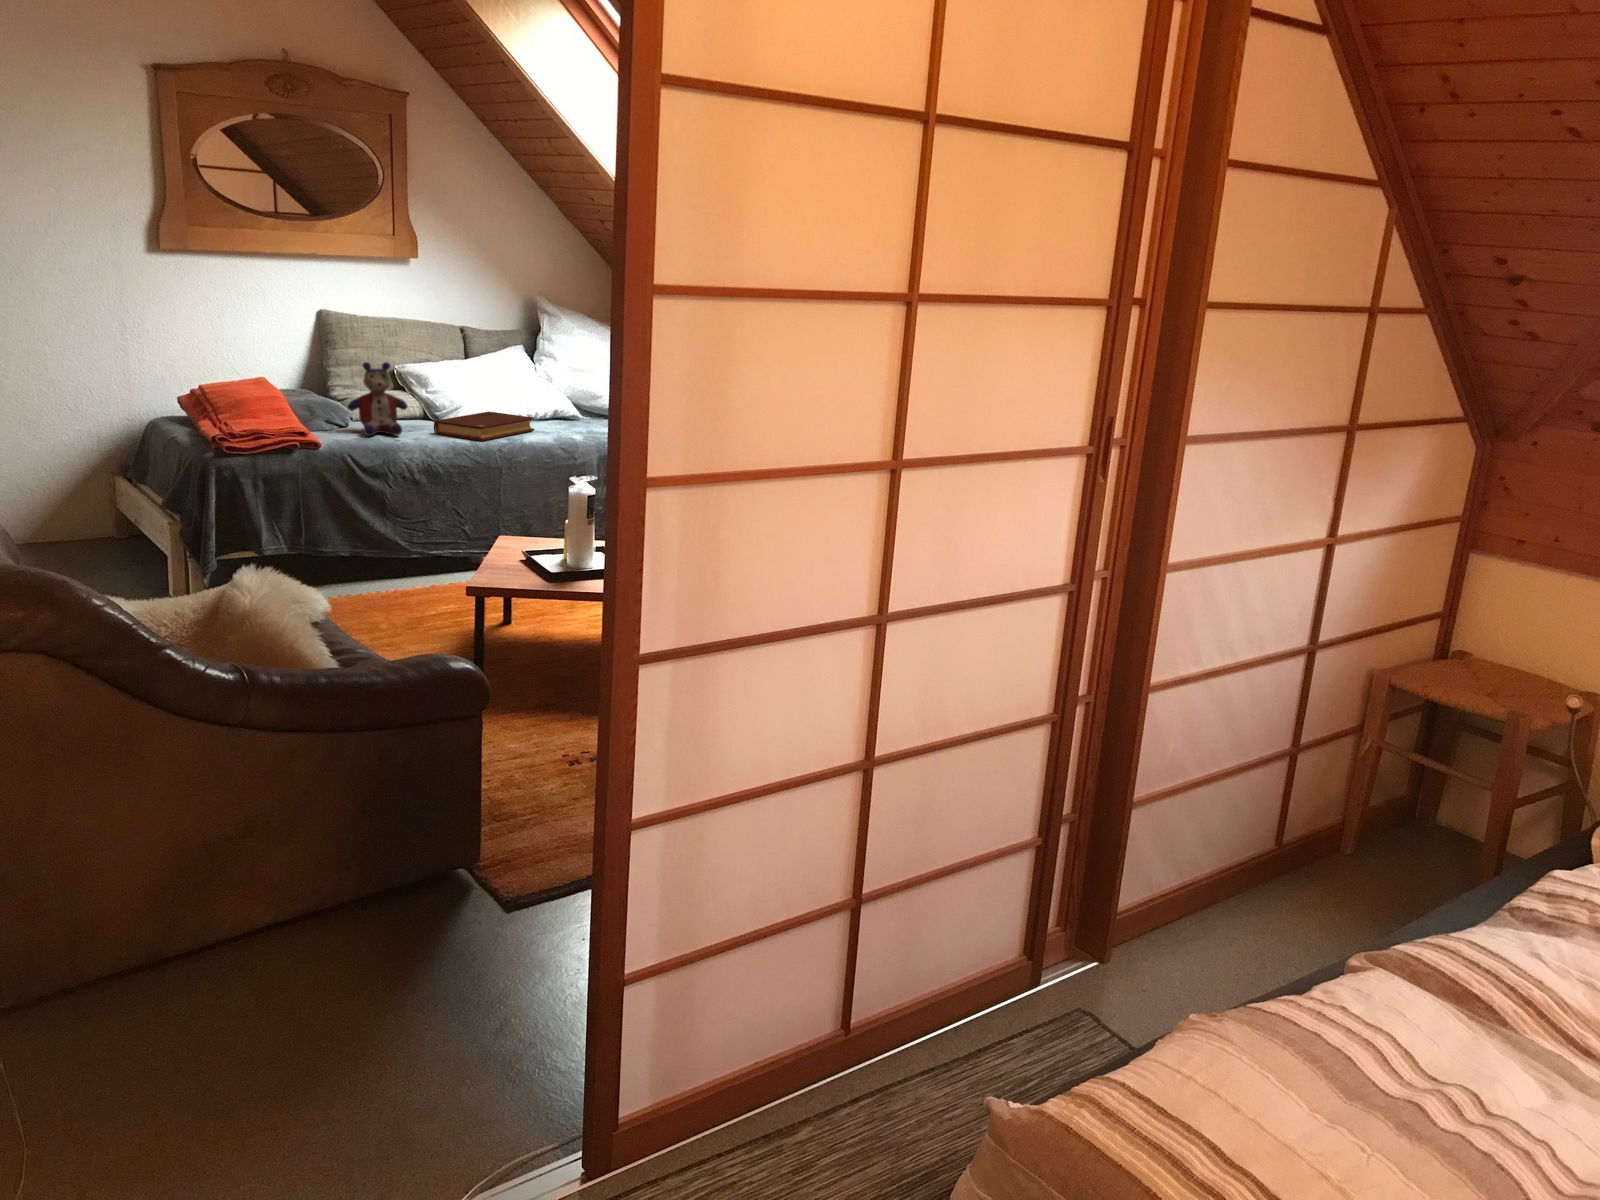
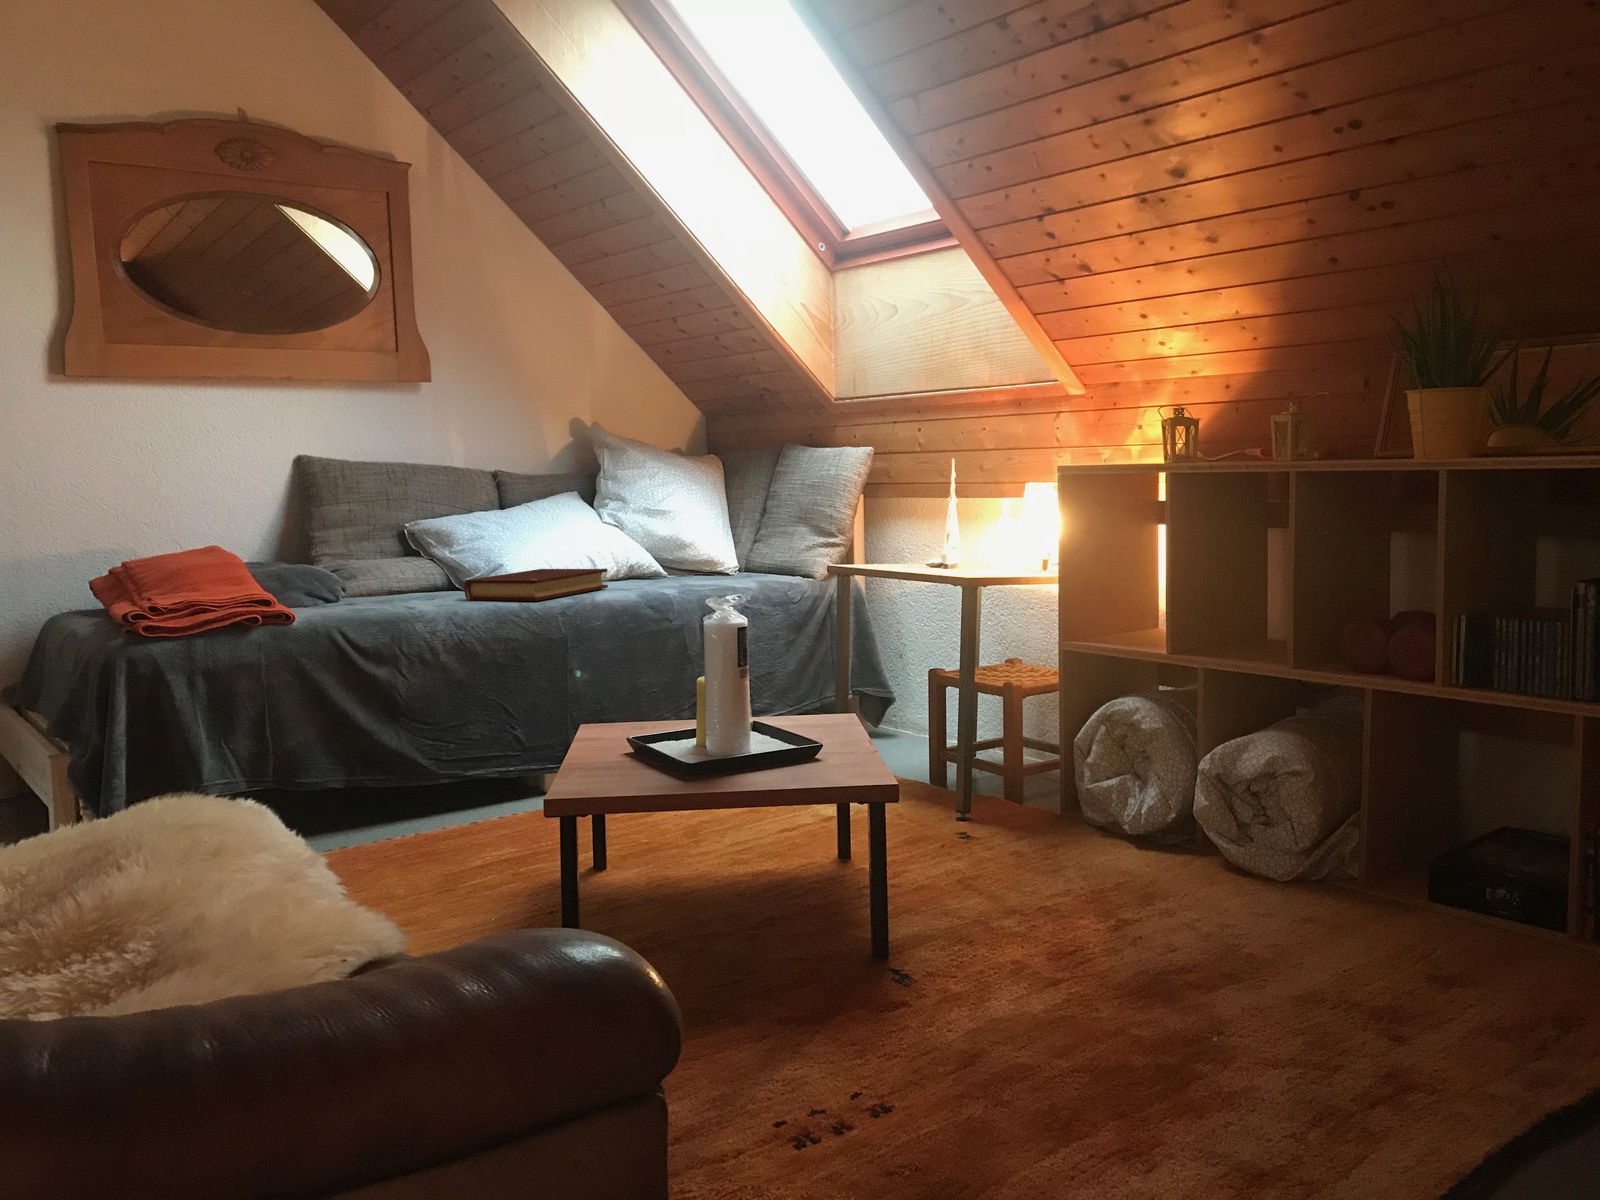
stuffed bear: present [348,362,407,436] -> none [337,501,425,607]

